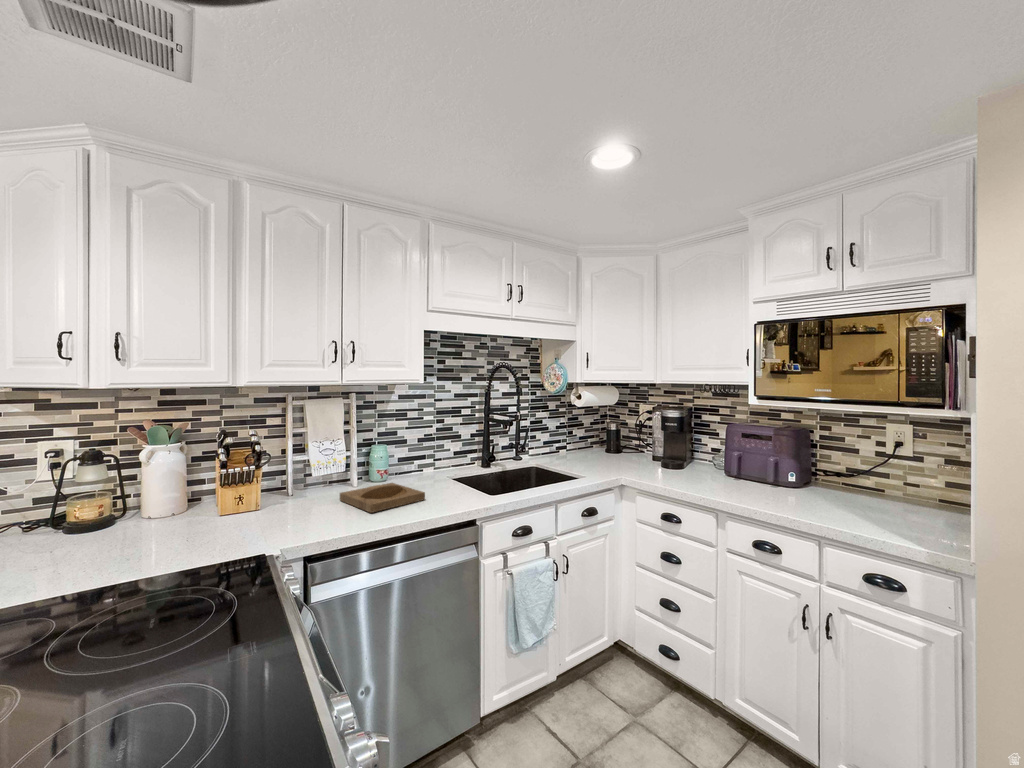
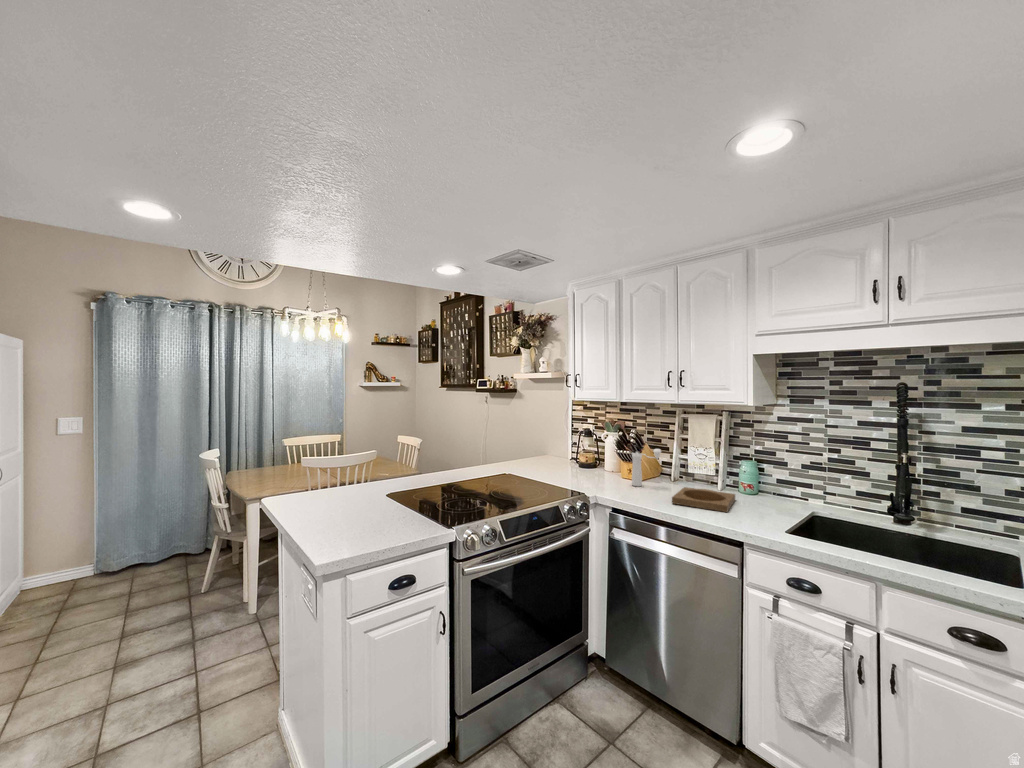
pepper mill: none [255,450,302,517] -> present [632,449,661,486]

